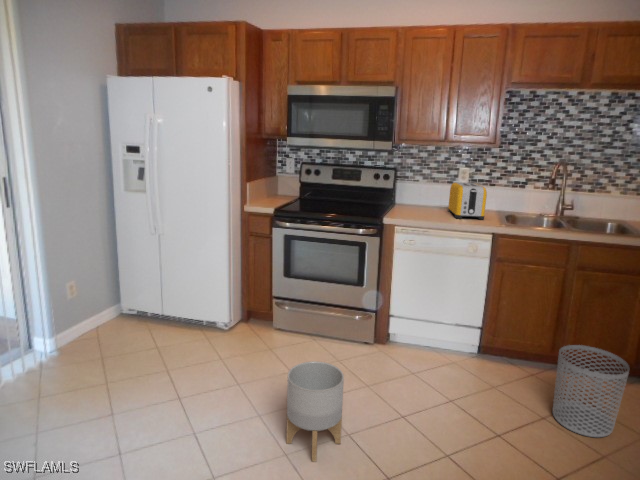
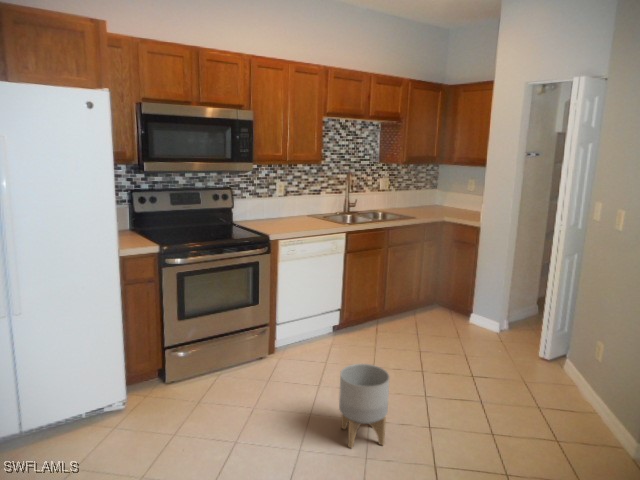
toaster: present [448,183,487,219] -> none [283,194,323,225]
waste bin: present [553,345,629,437] -> none [414,294,455,349]

